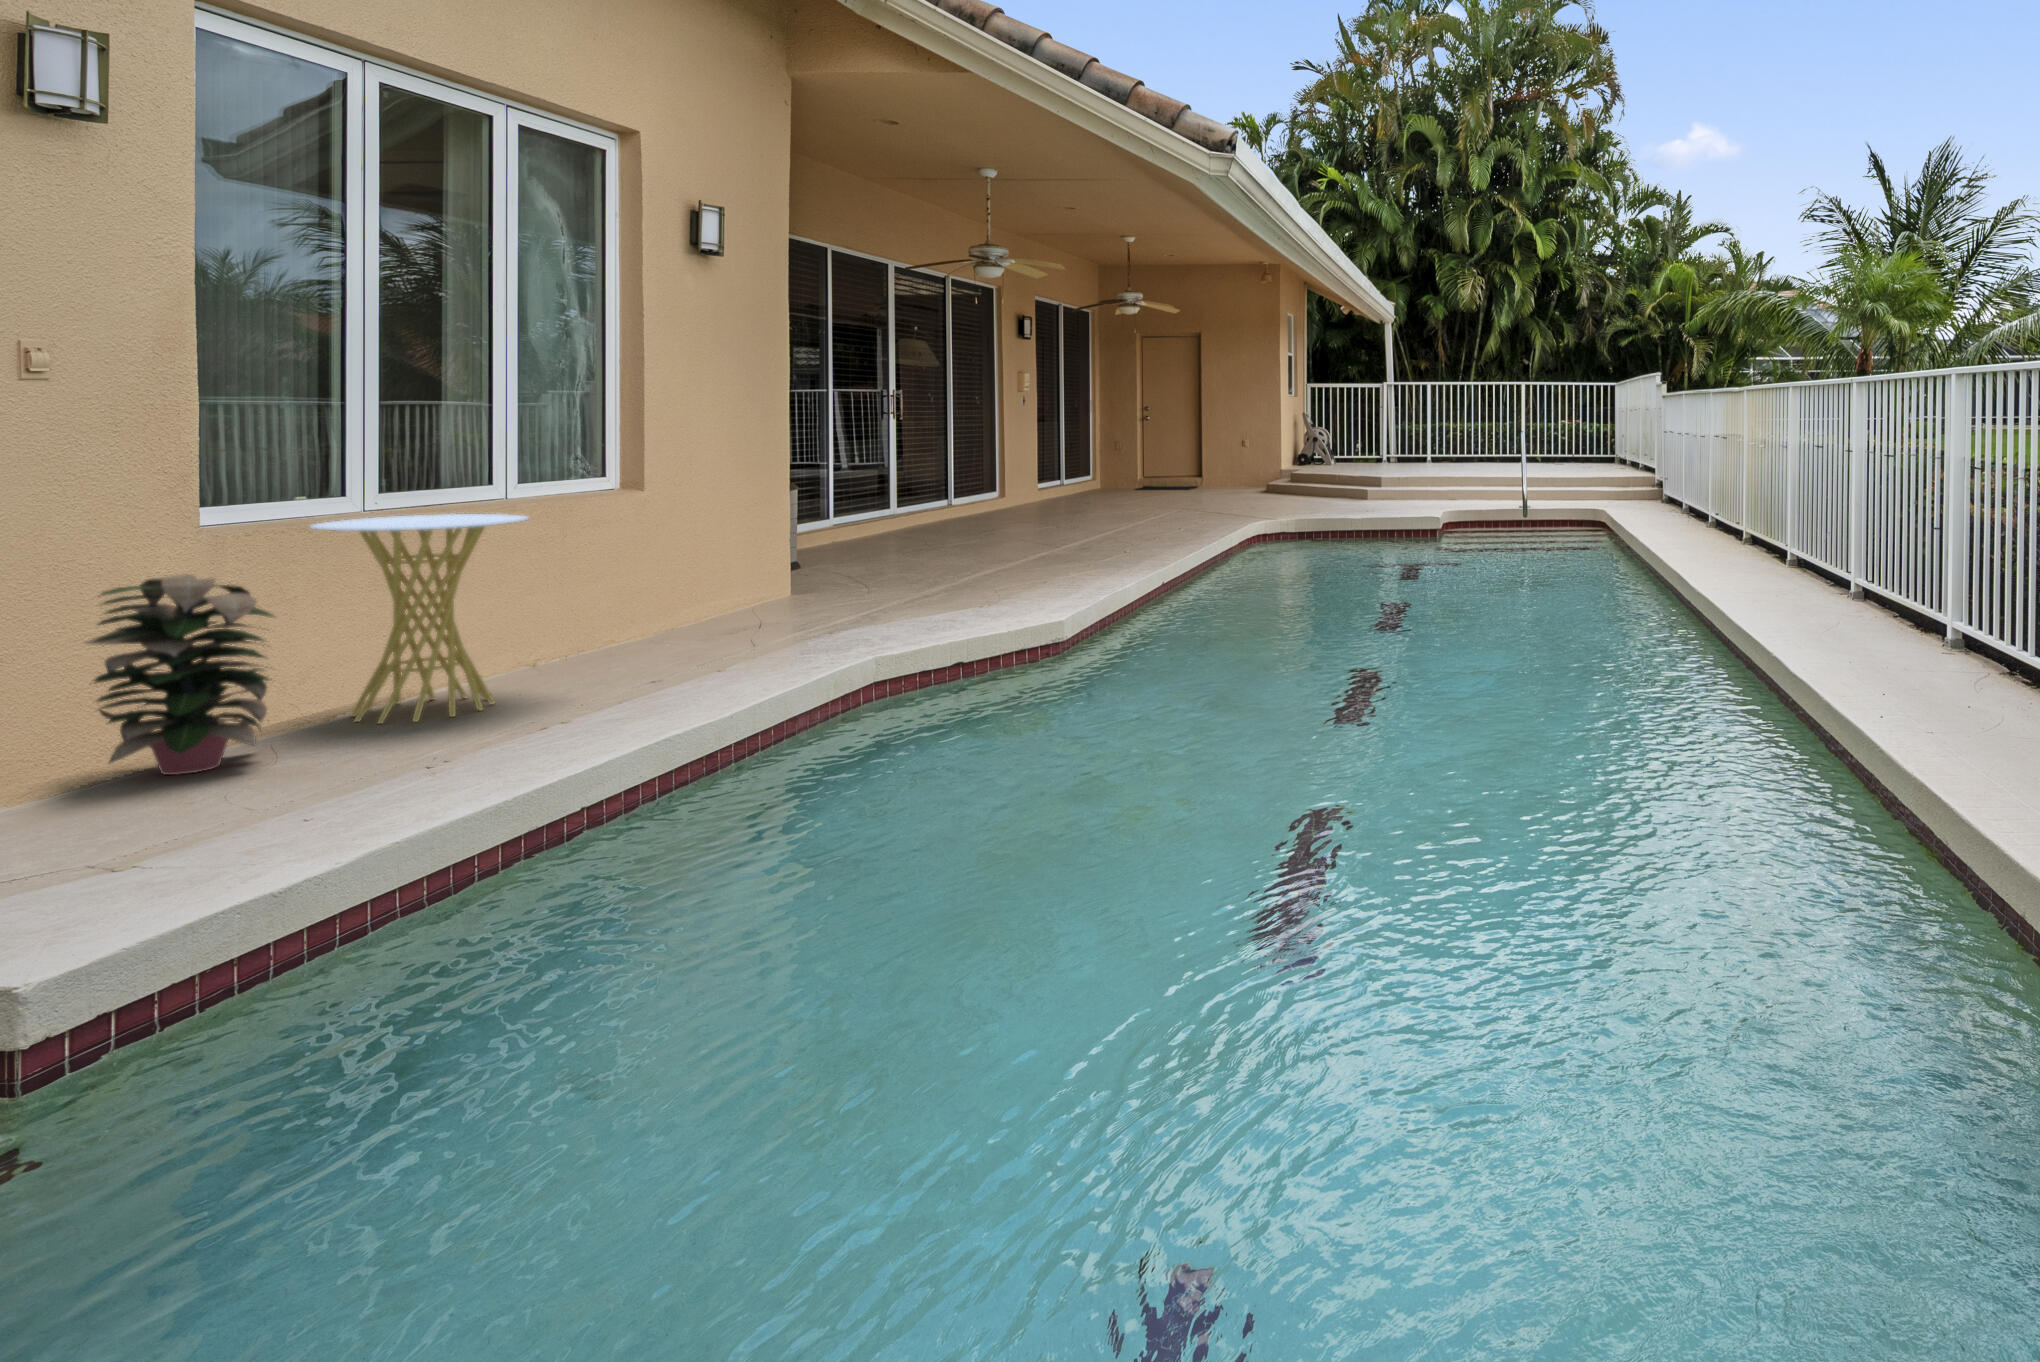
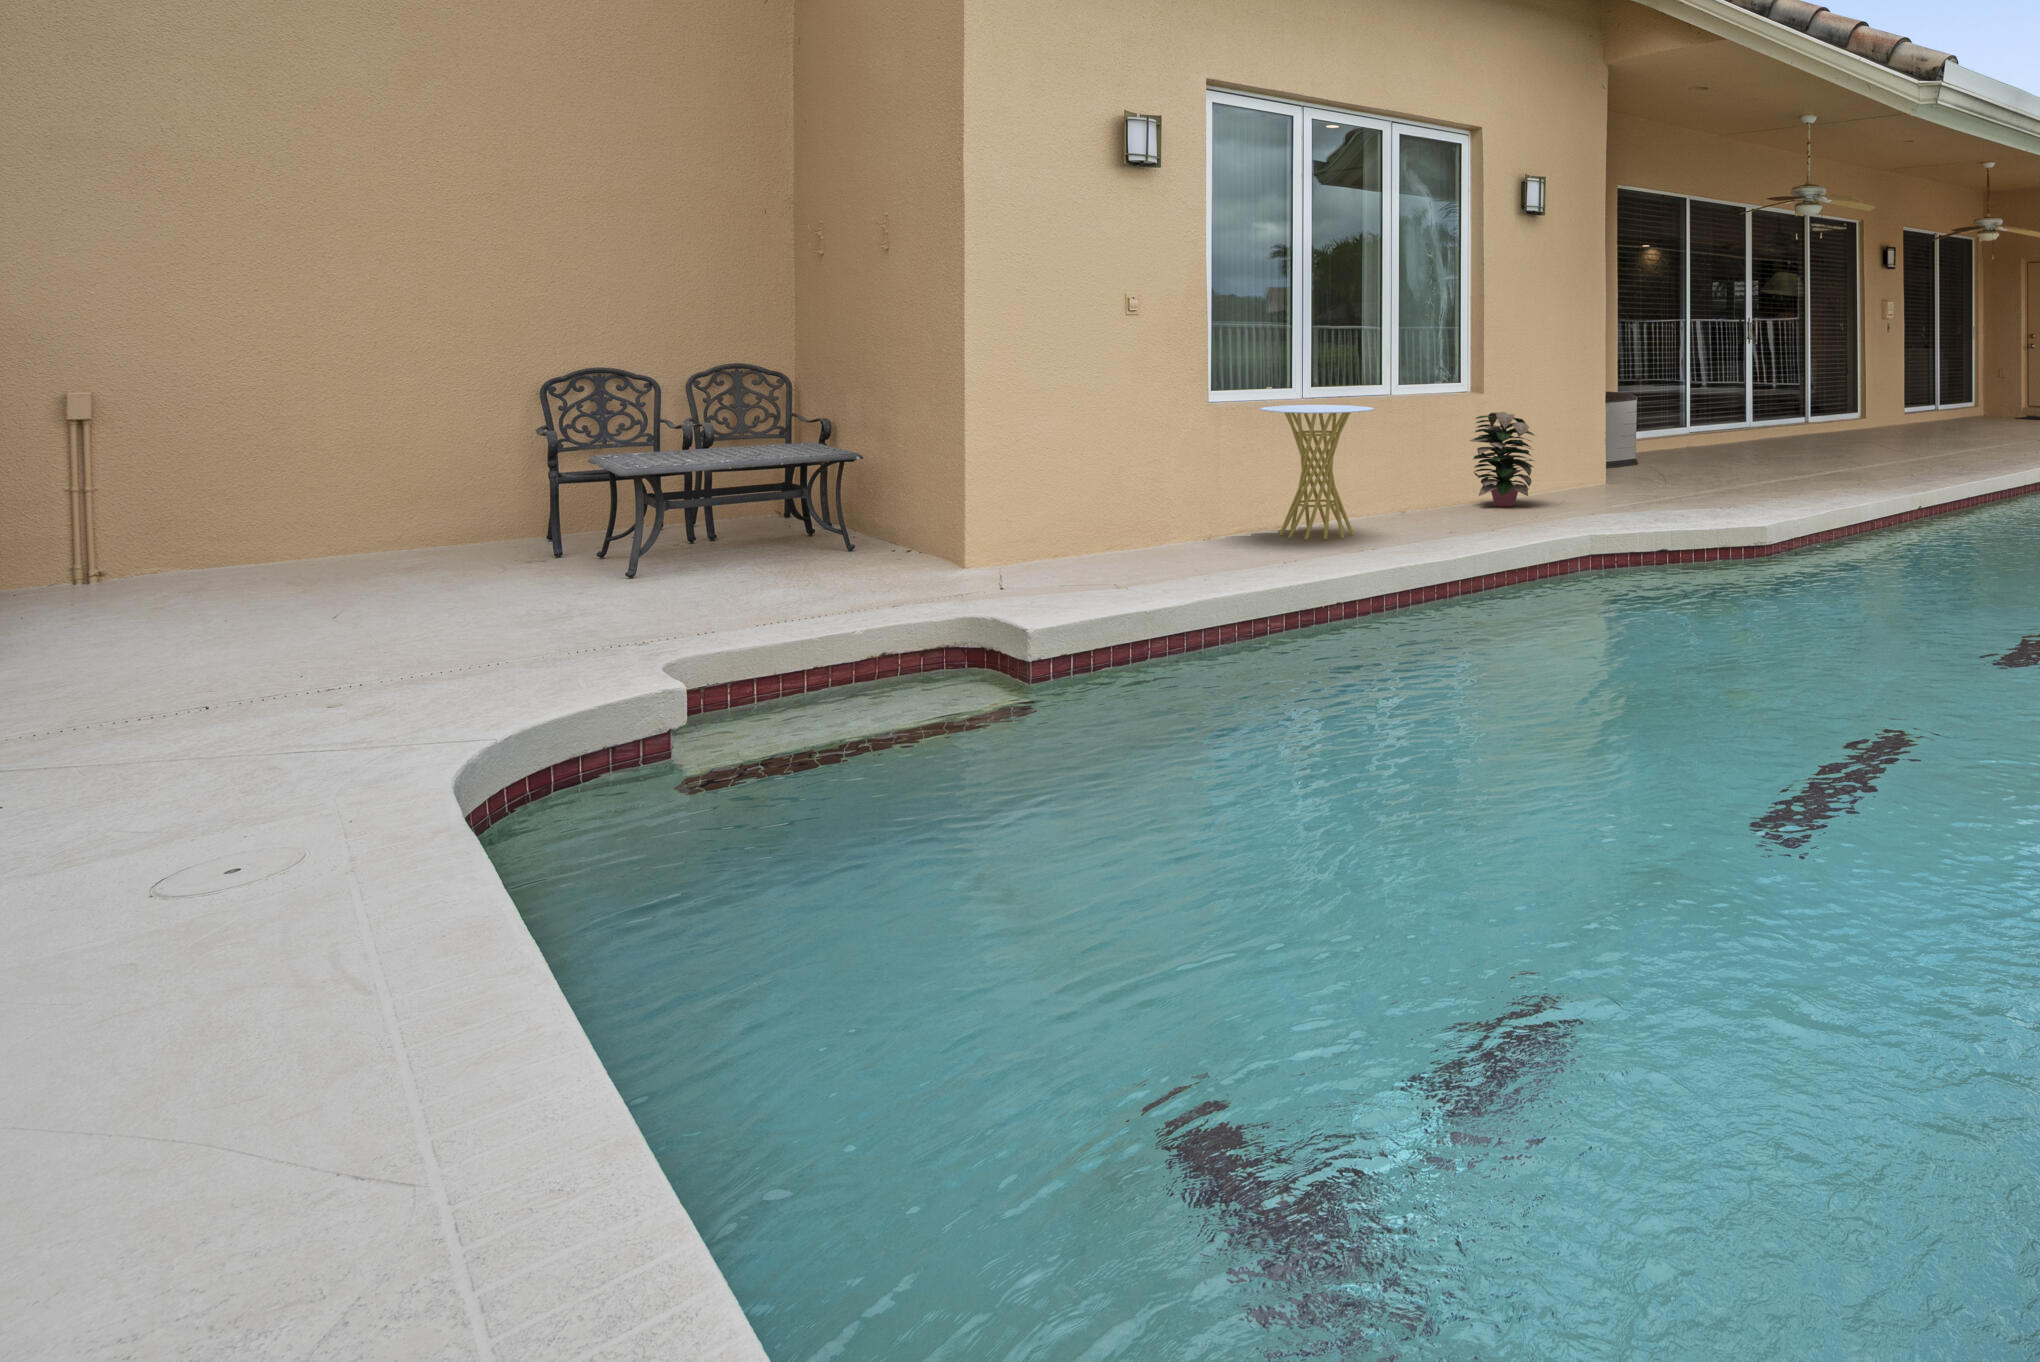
decorative plant: present [87,574,273,775] -> present [1470,412,1535,506]

